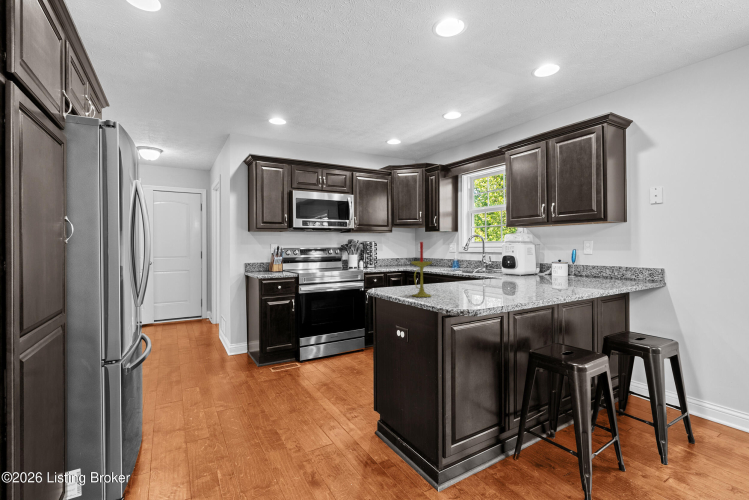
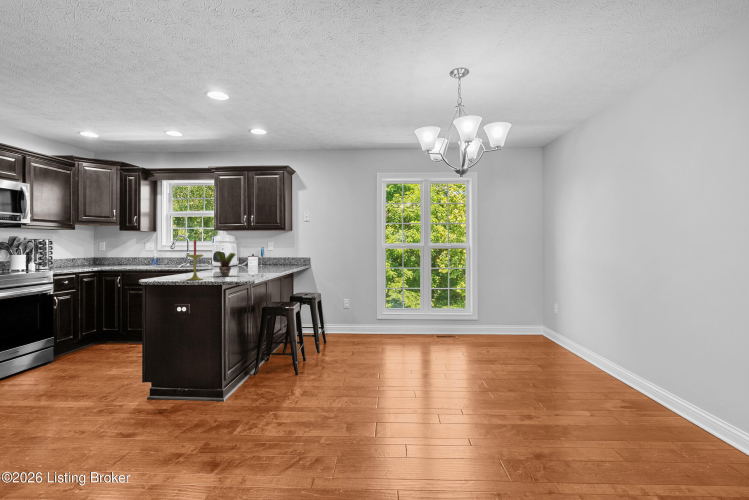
potted plant: none [448,257,498,294] -> present [216,251,236,276]

